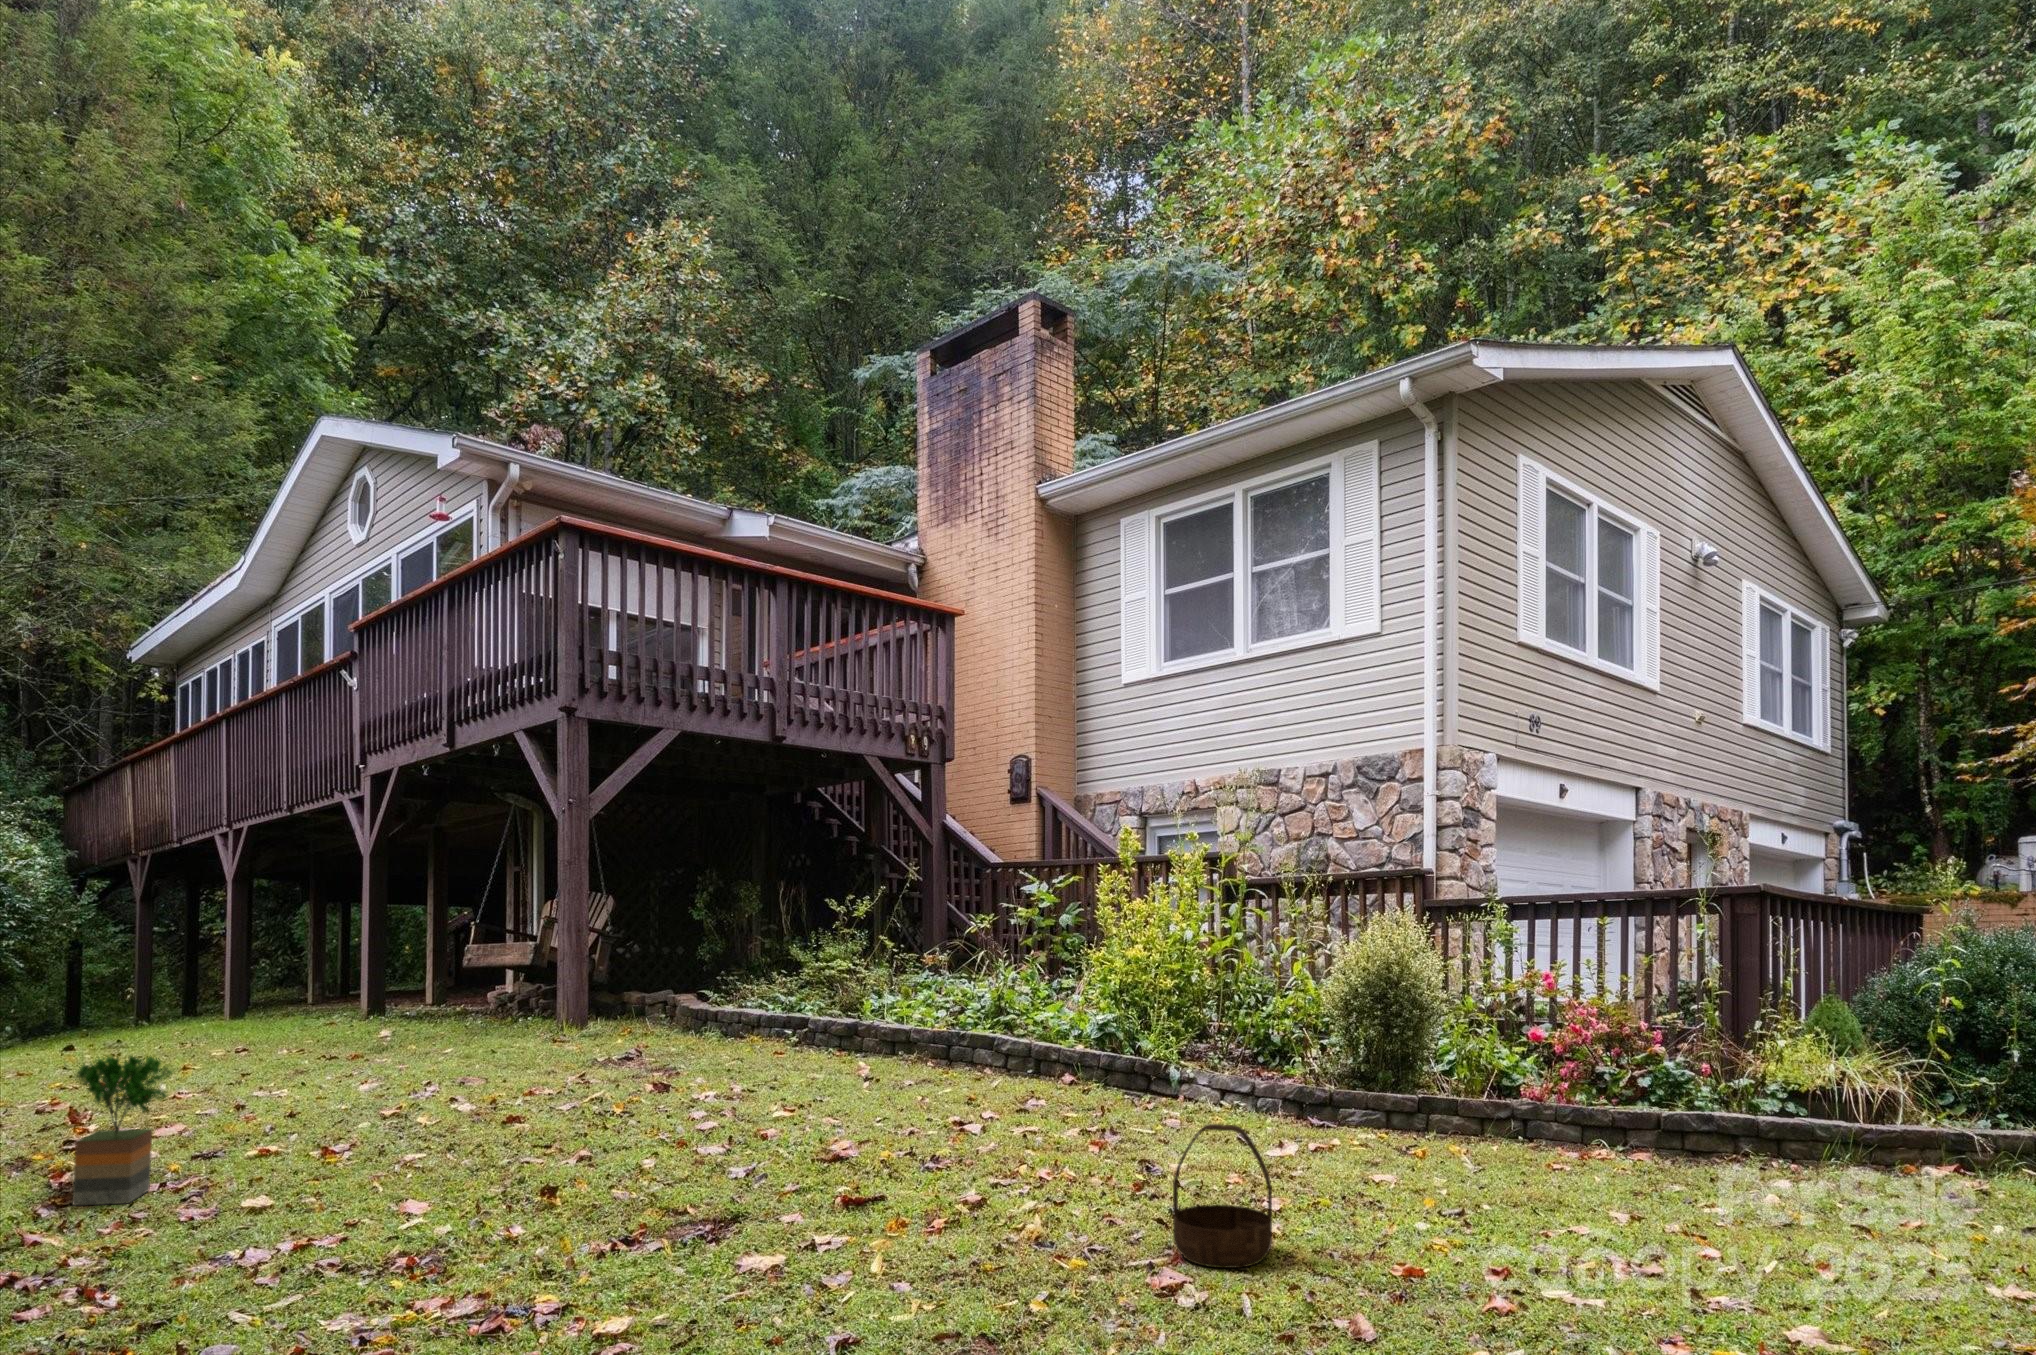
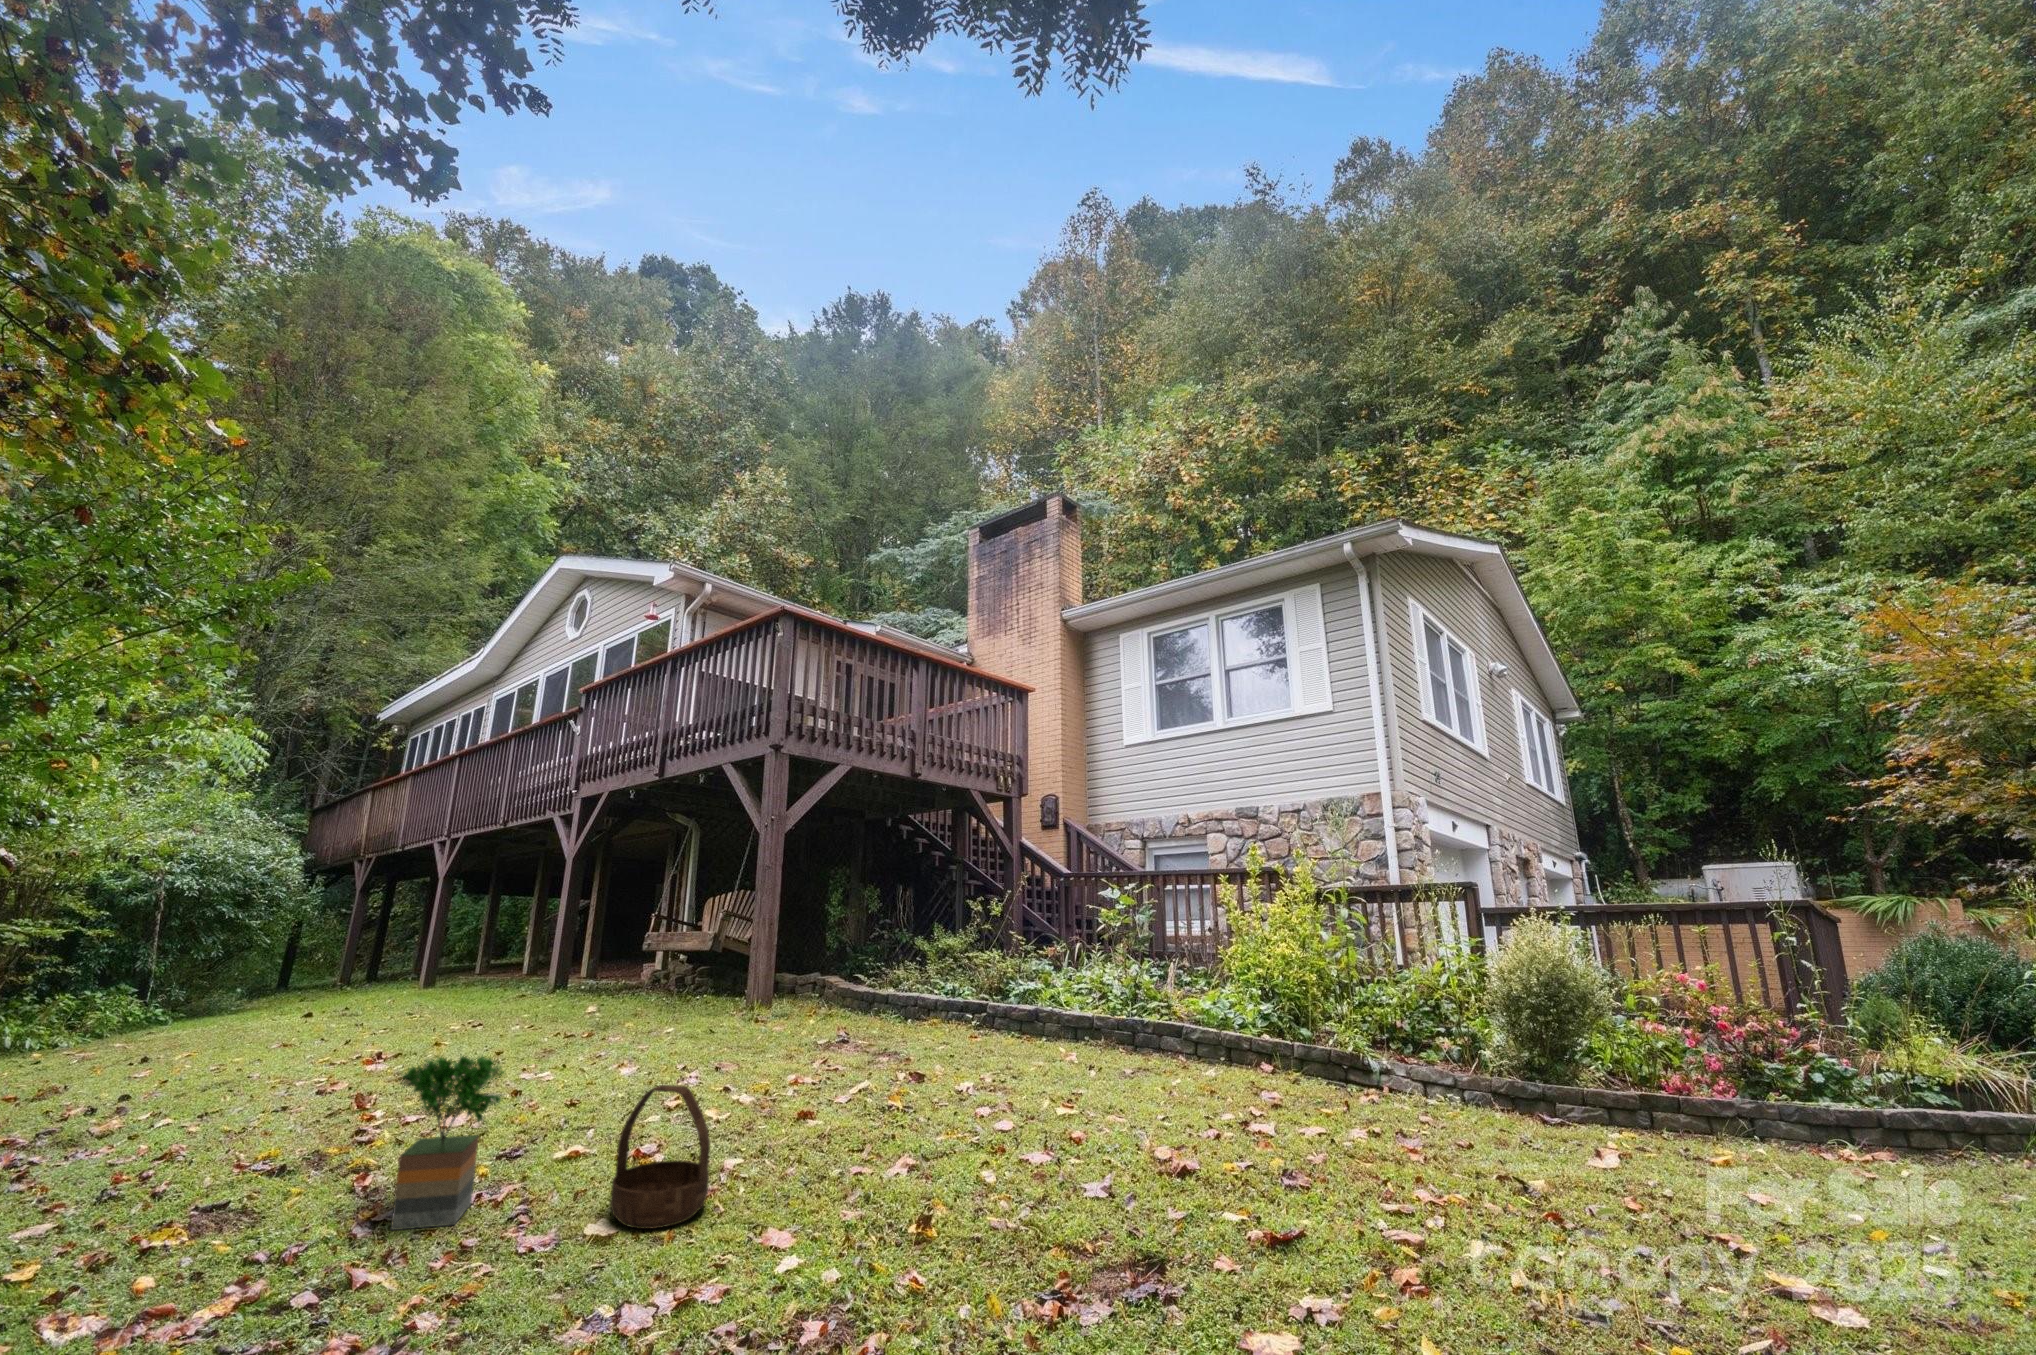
basket: present [1173,1124,1272,1268] -> present [610,1085,710,1229]

